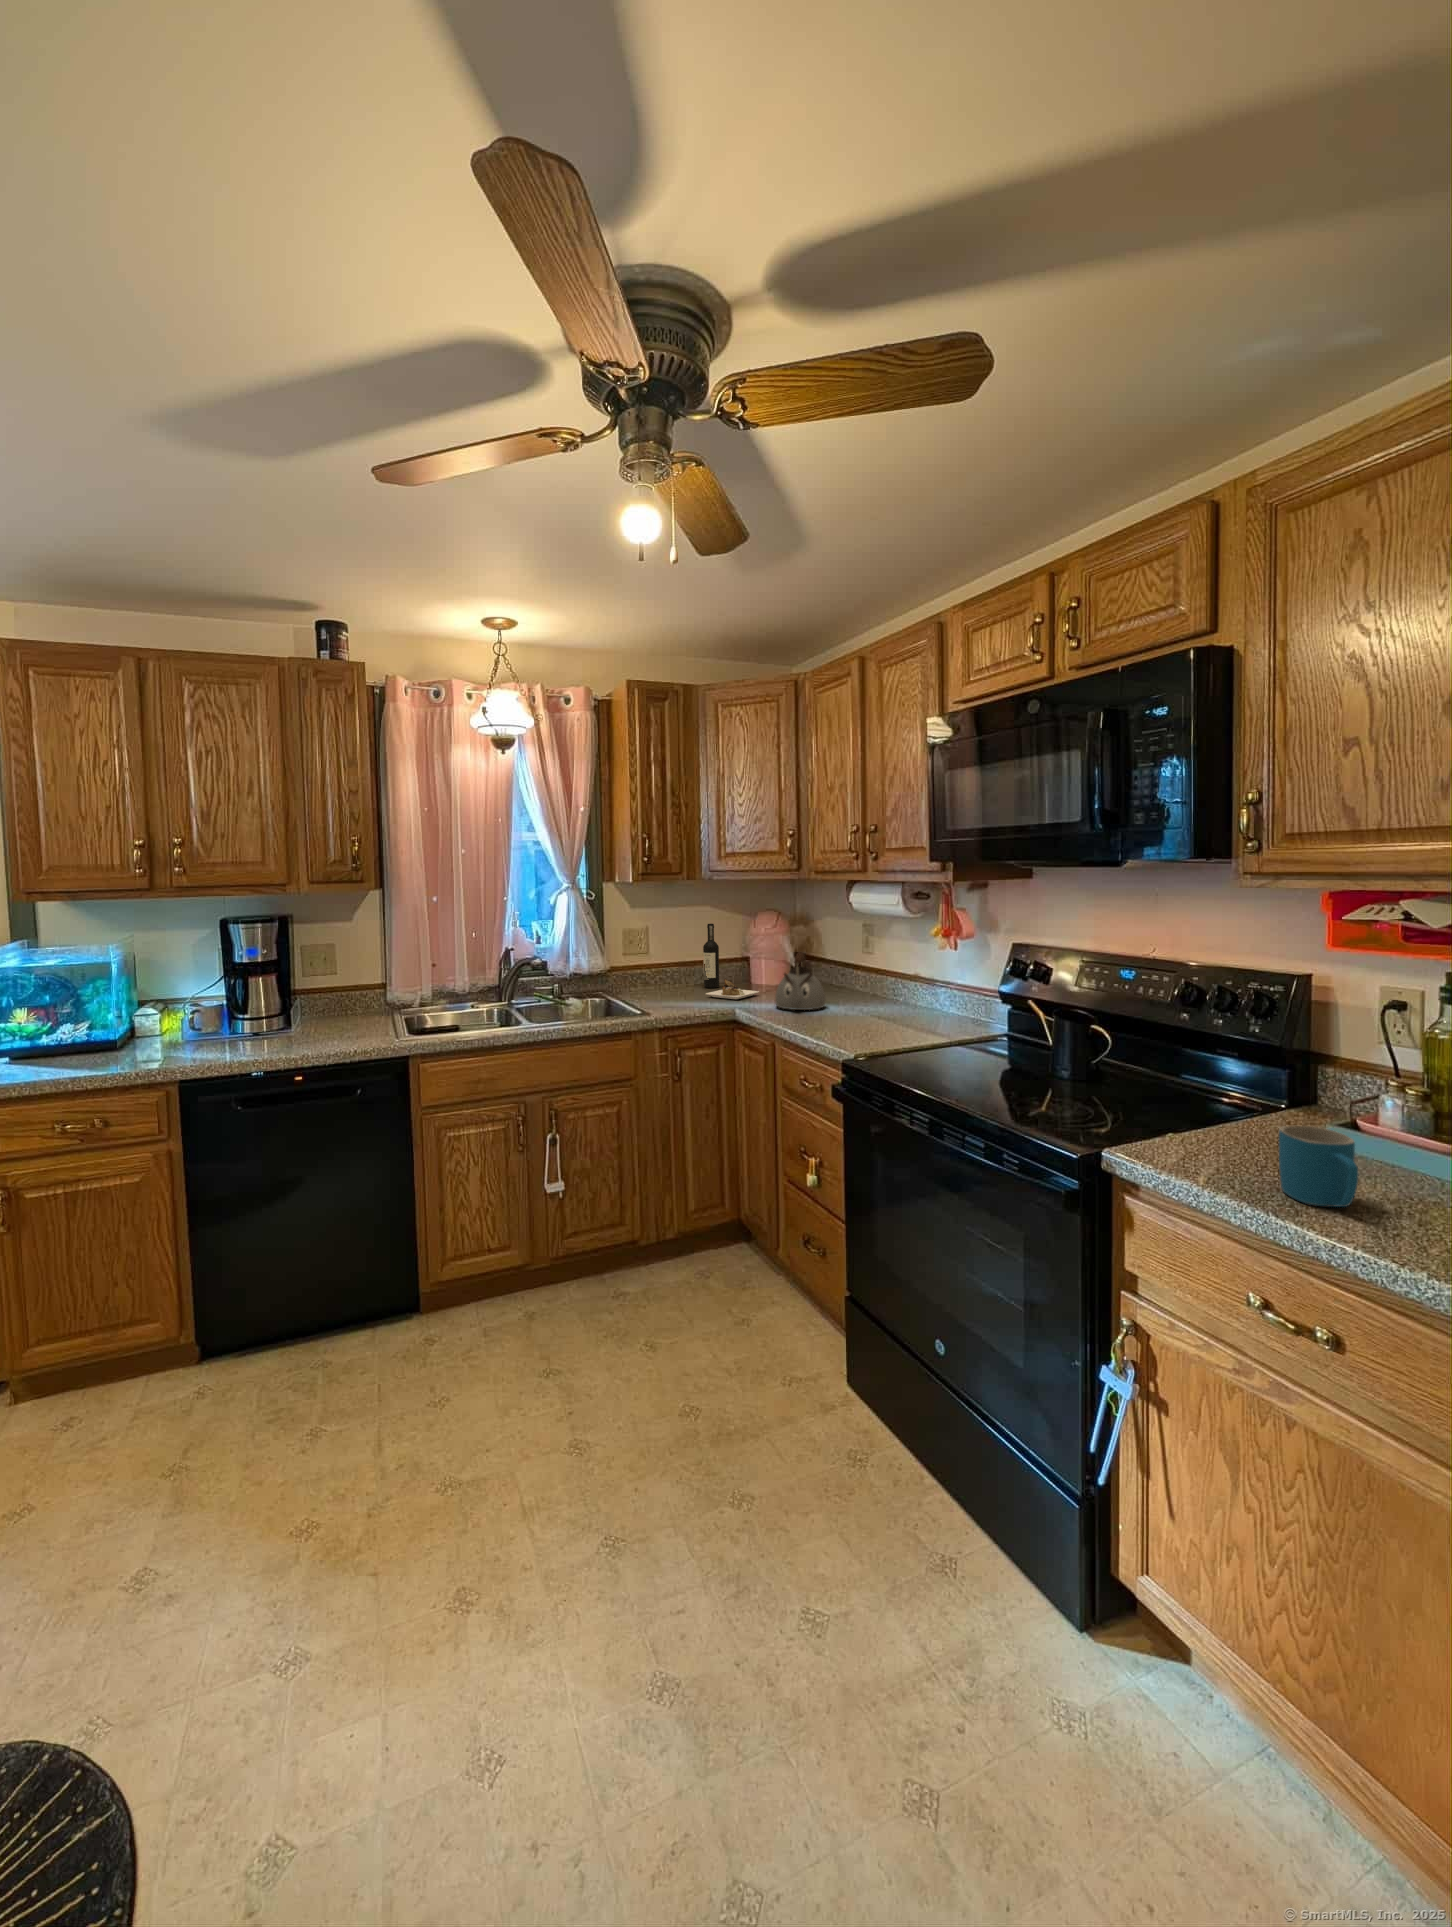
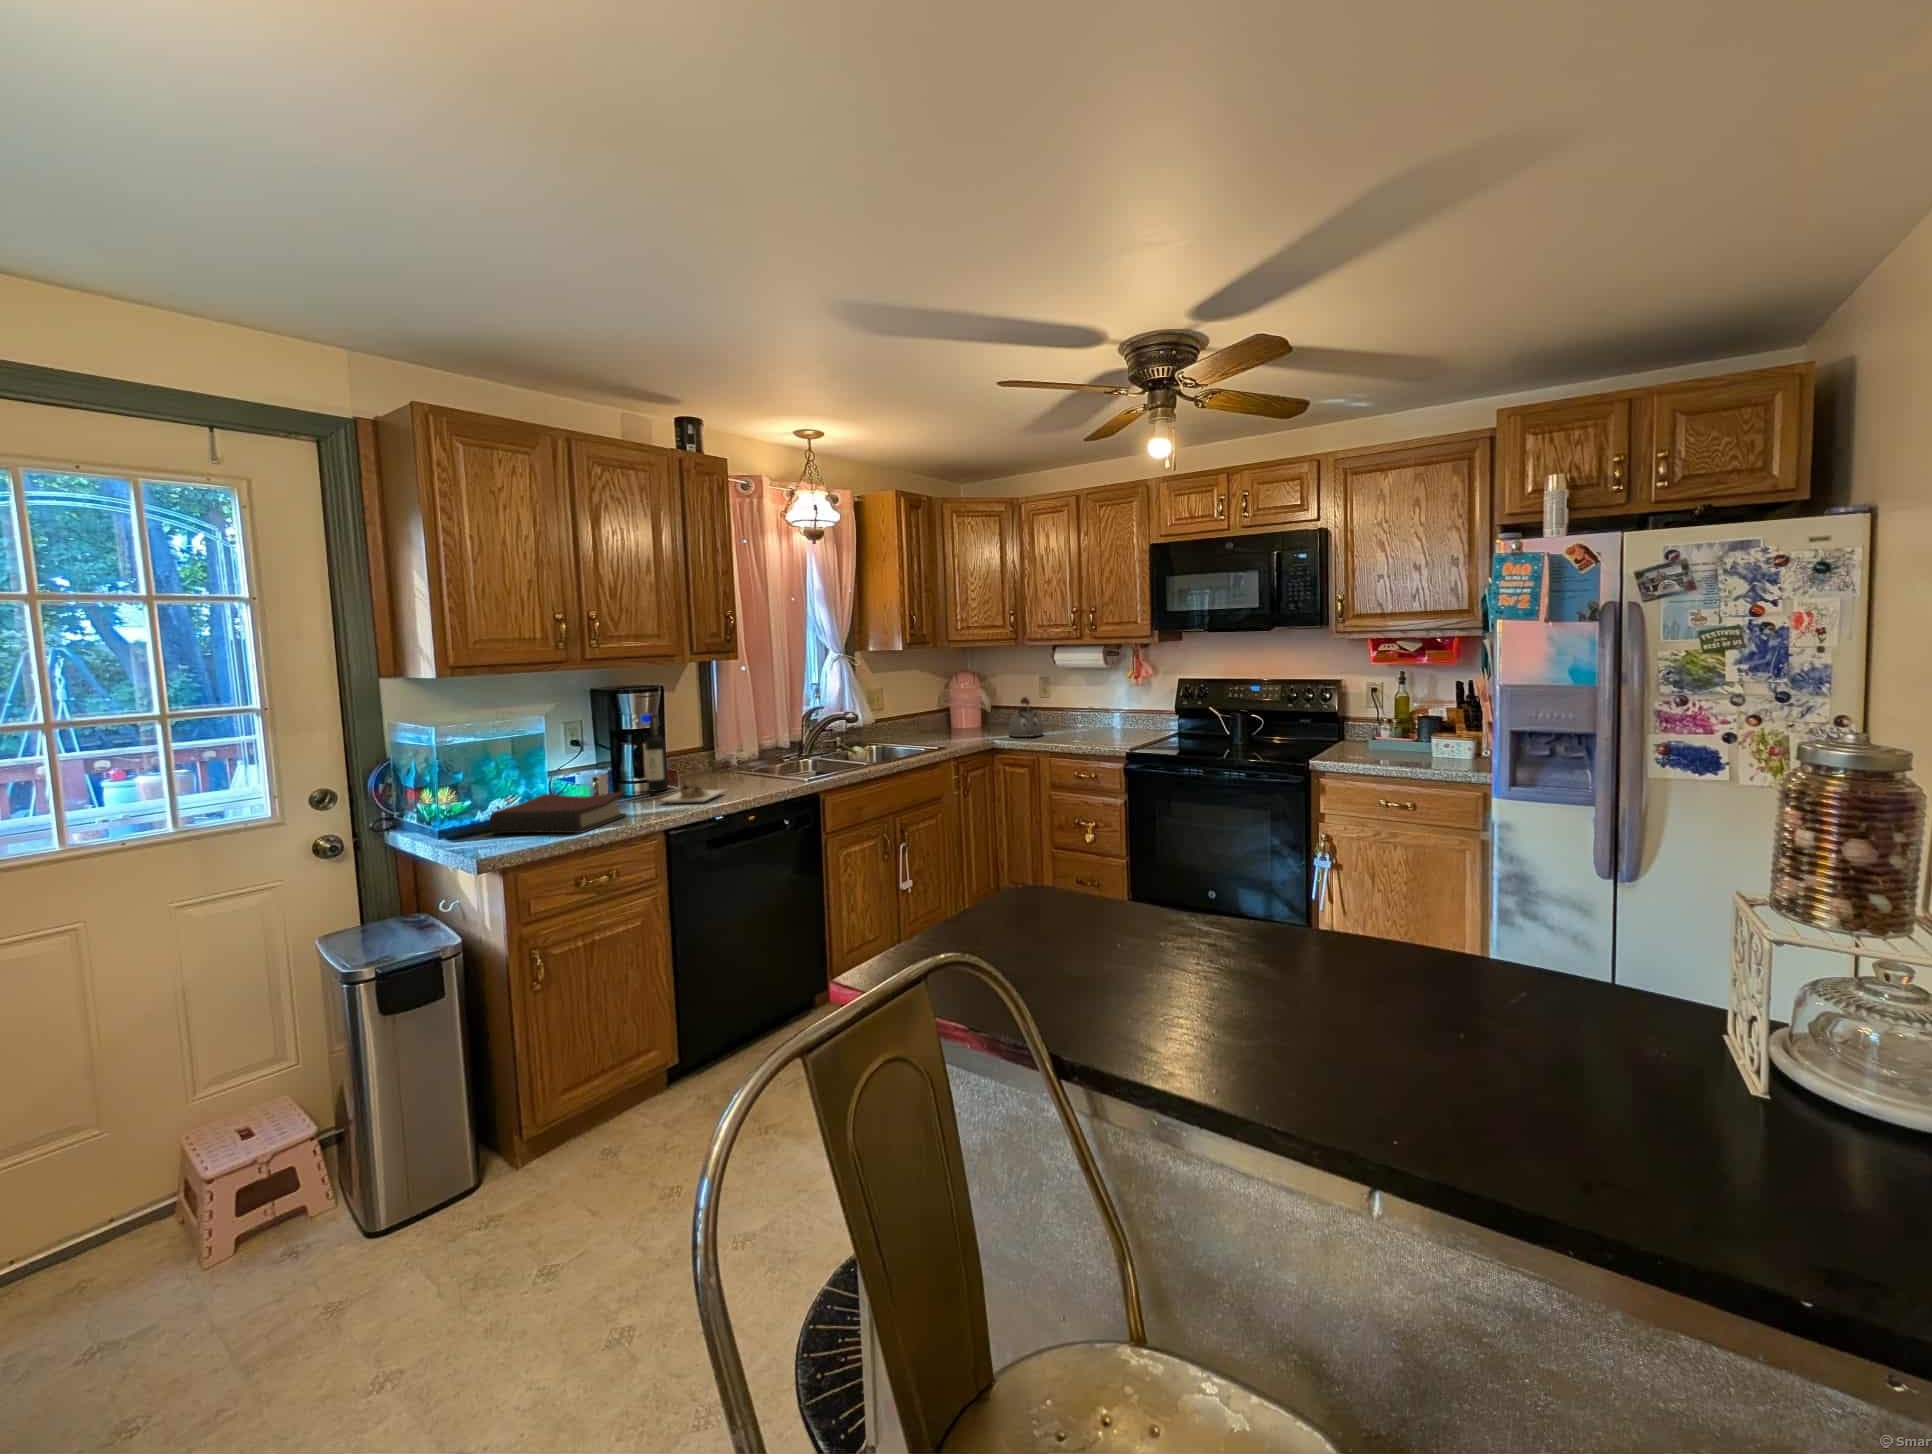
wine bottle: present [703,924,759,999] -> present [645,715,724,803]
hardback book: none [30,1024,155,1076] -> present [489,792,626,834]
mug: present [1279,1126,1358,1207] -> none [1384,736,1417,765]

